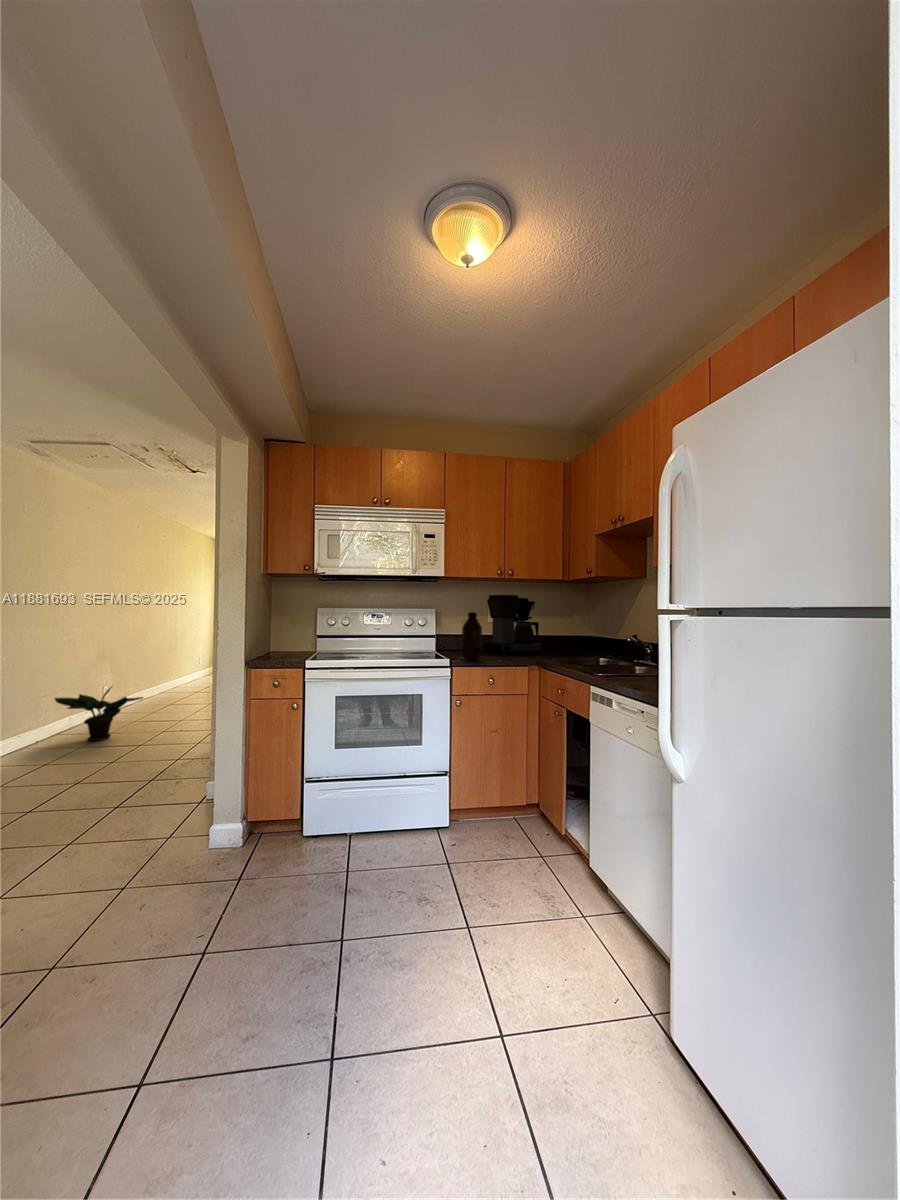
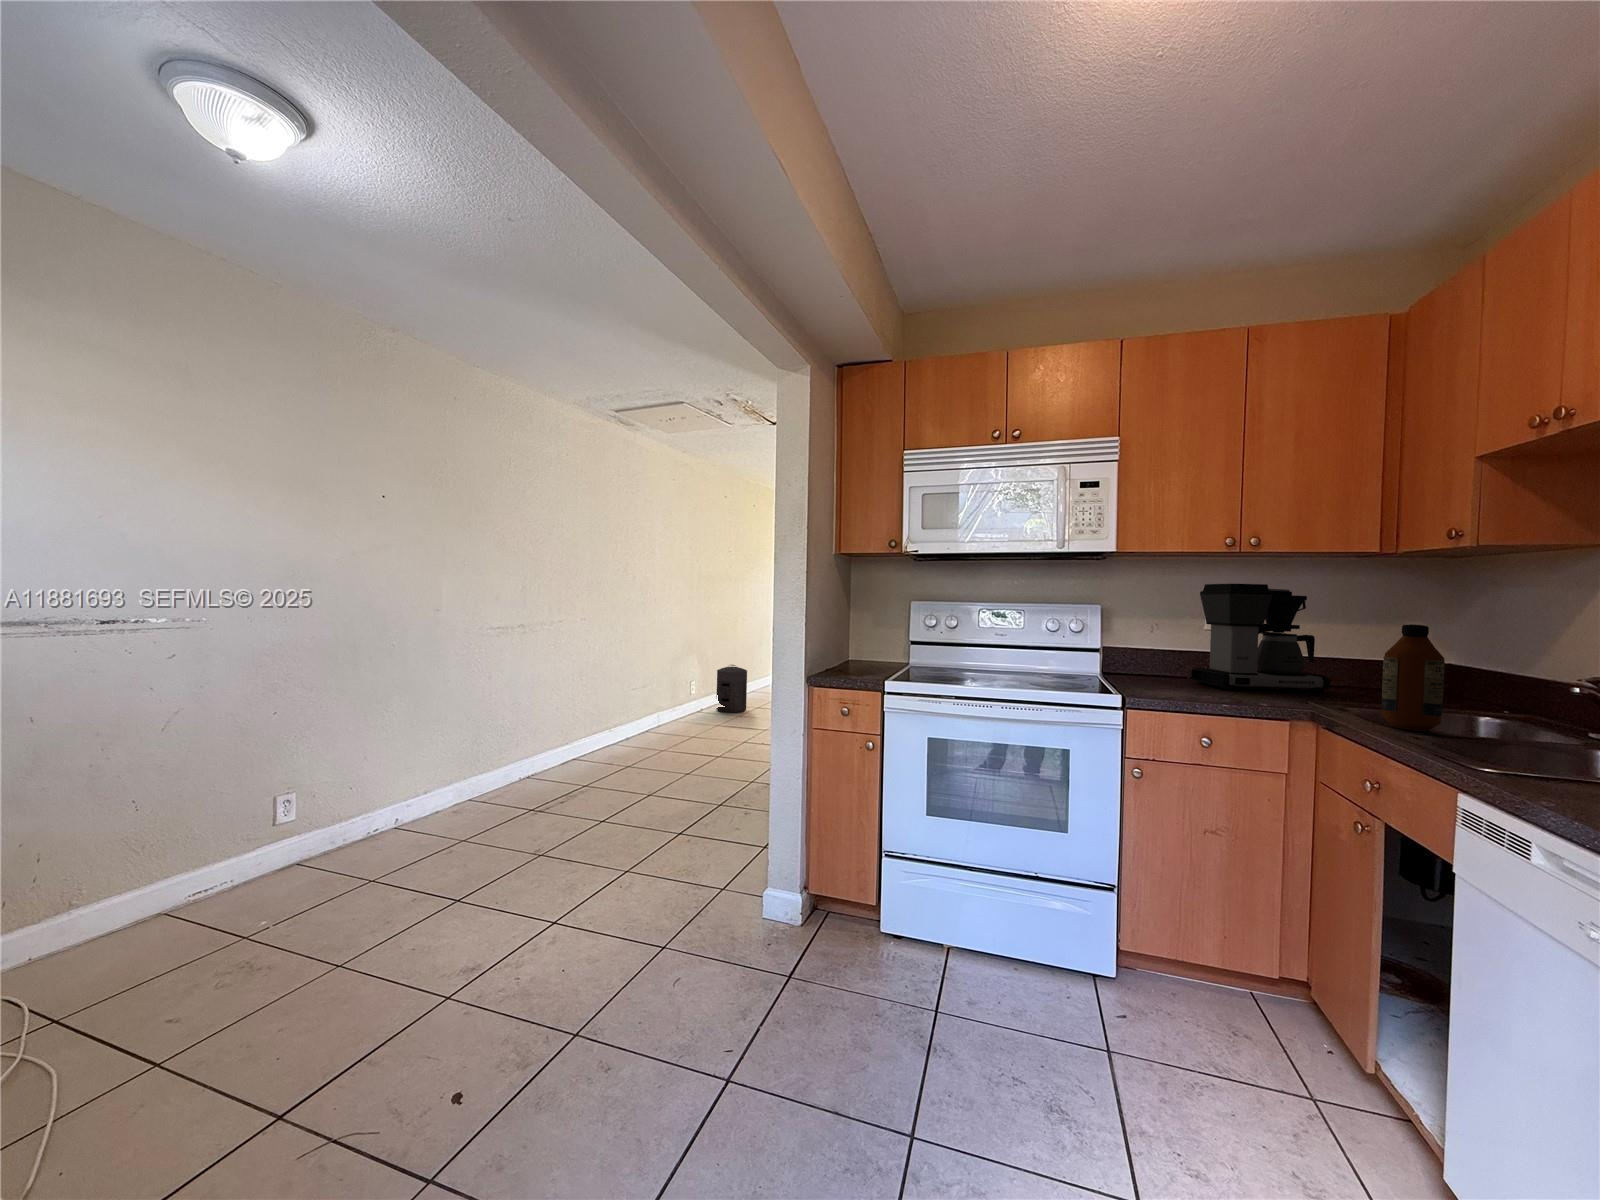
bottle: present [462,612,482,660] -> present [1381,624,1445,731]
waste bin: none [148,663,179,704] -> present [716,665,747,713]
potted plant: present [55,687,143,741] -> none [626,686,710,750]

